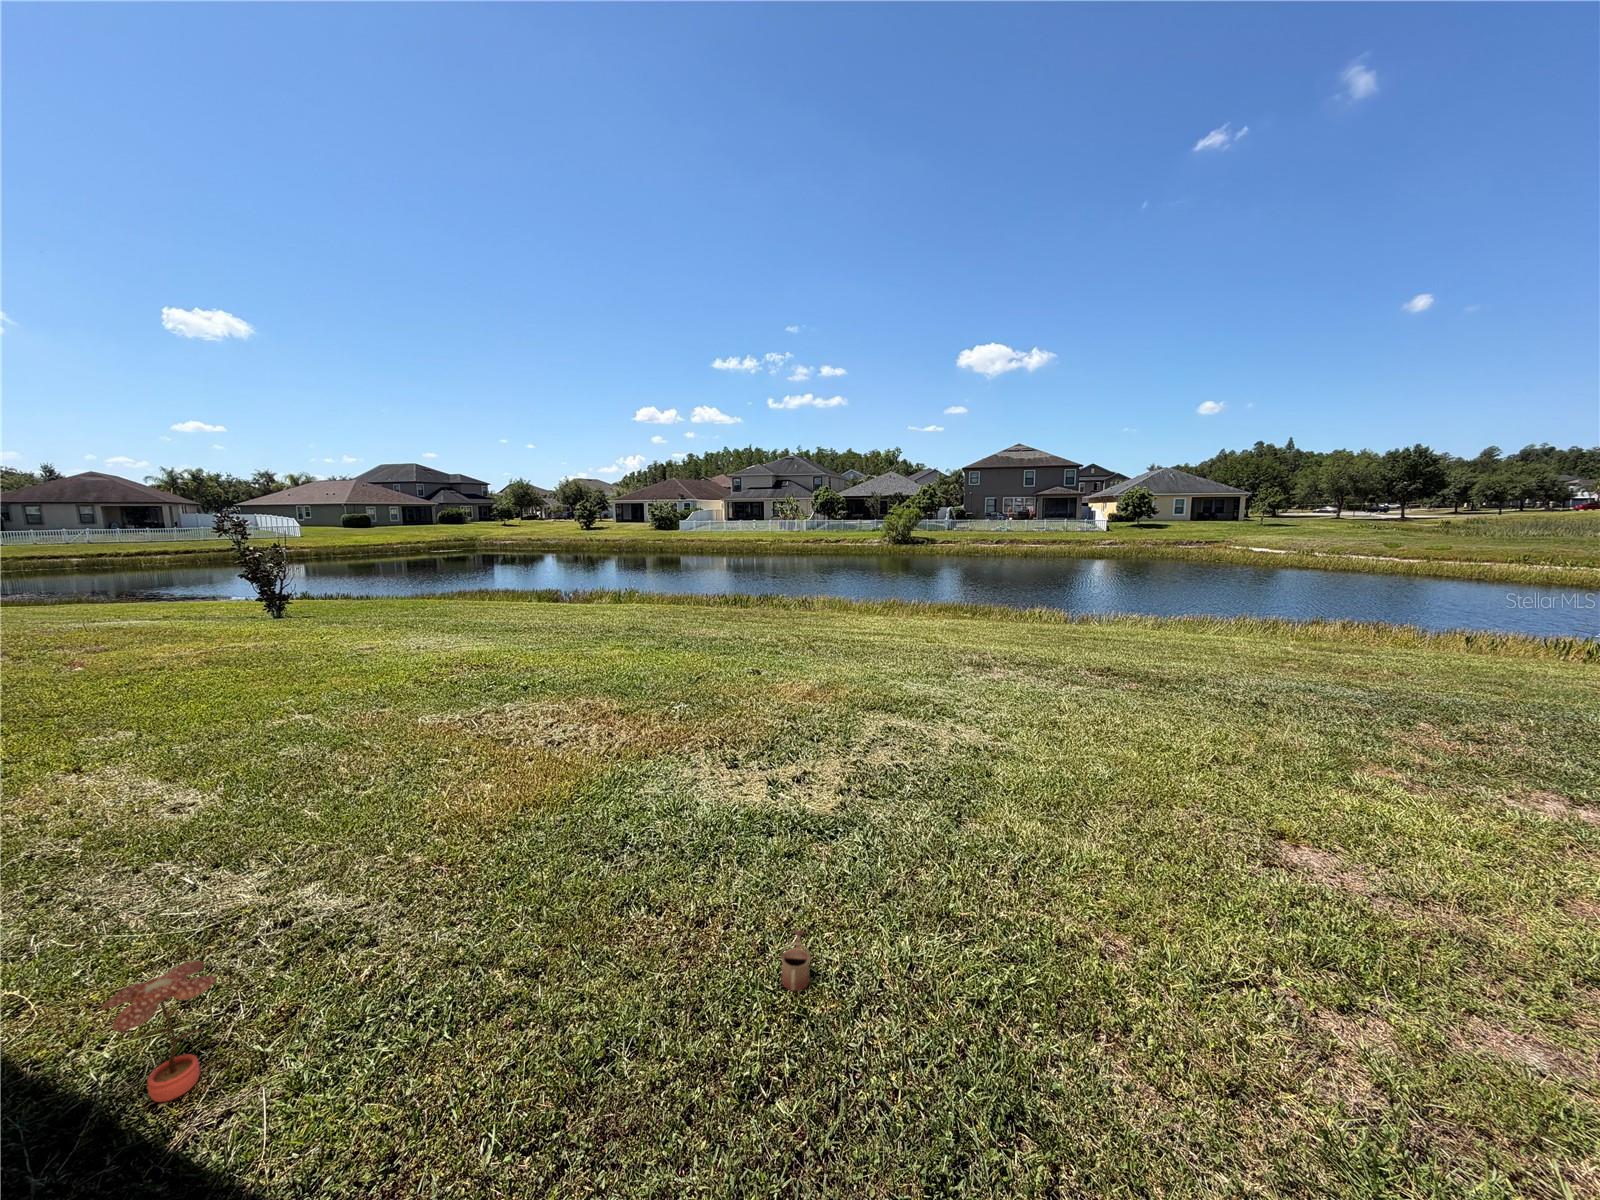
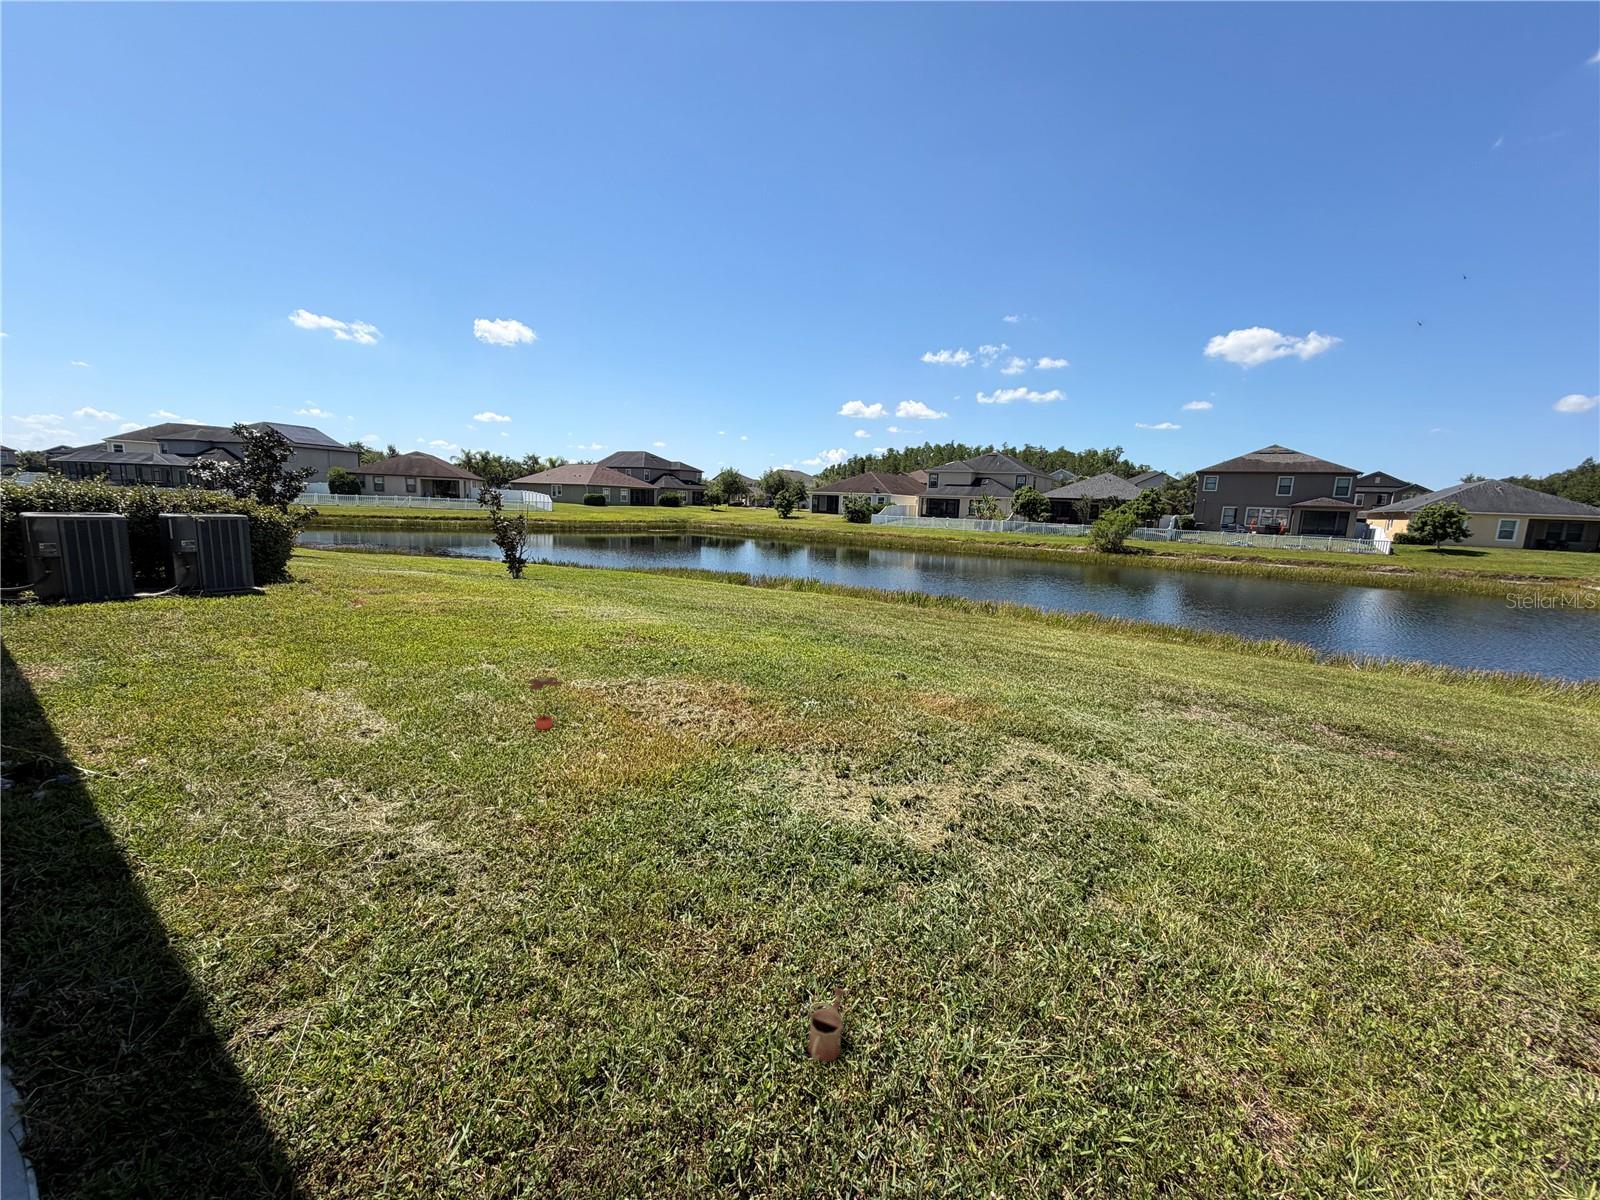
potted plant: present [101,961,217,1102] -> present [525,677,562,729]

